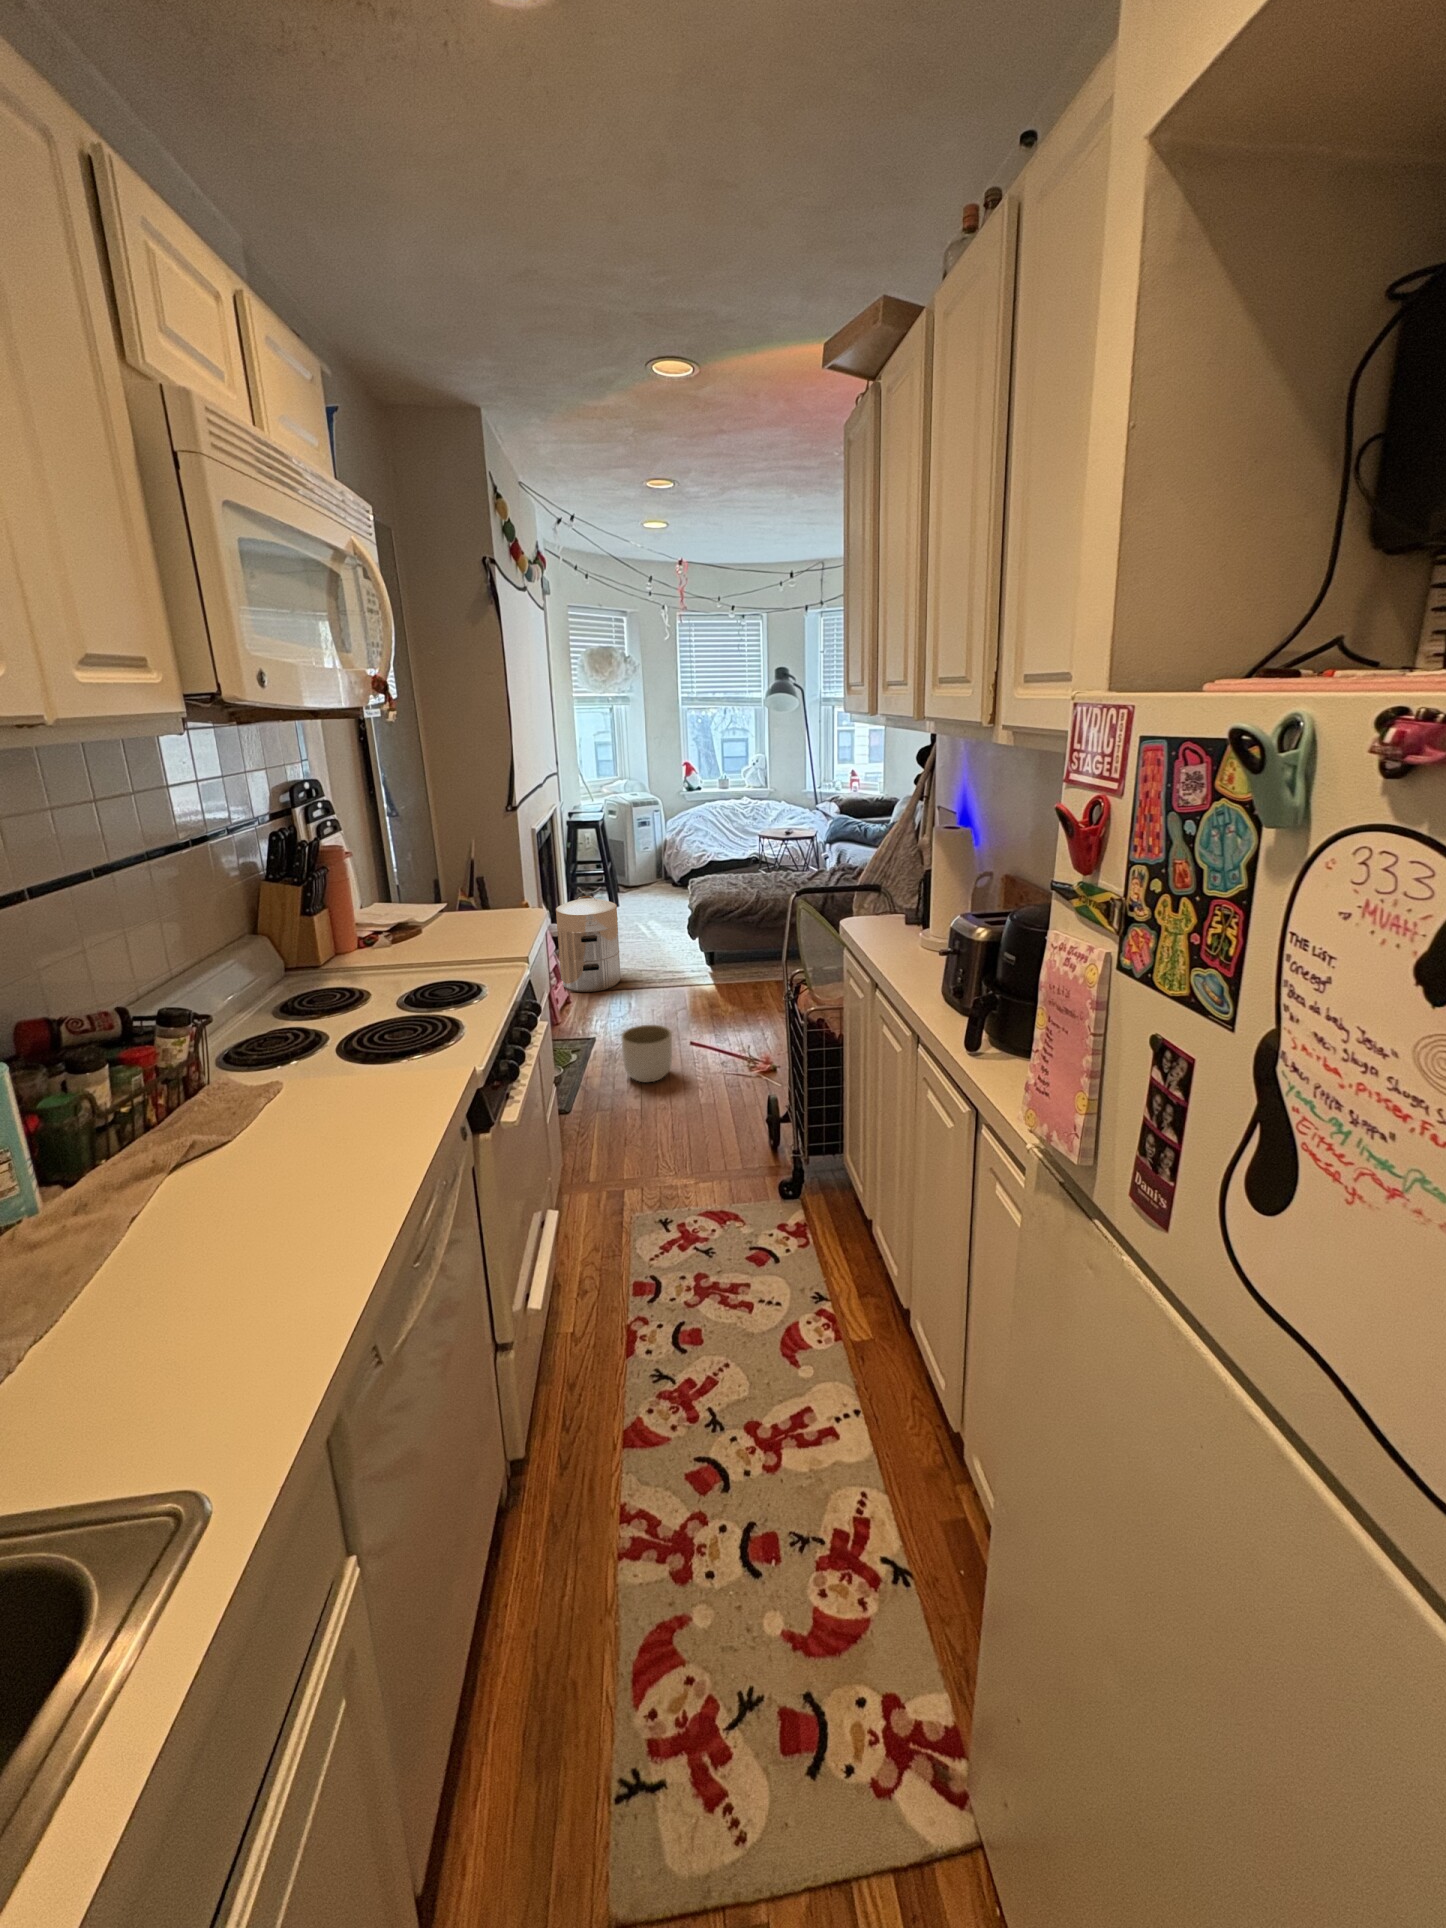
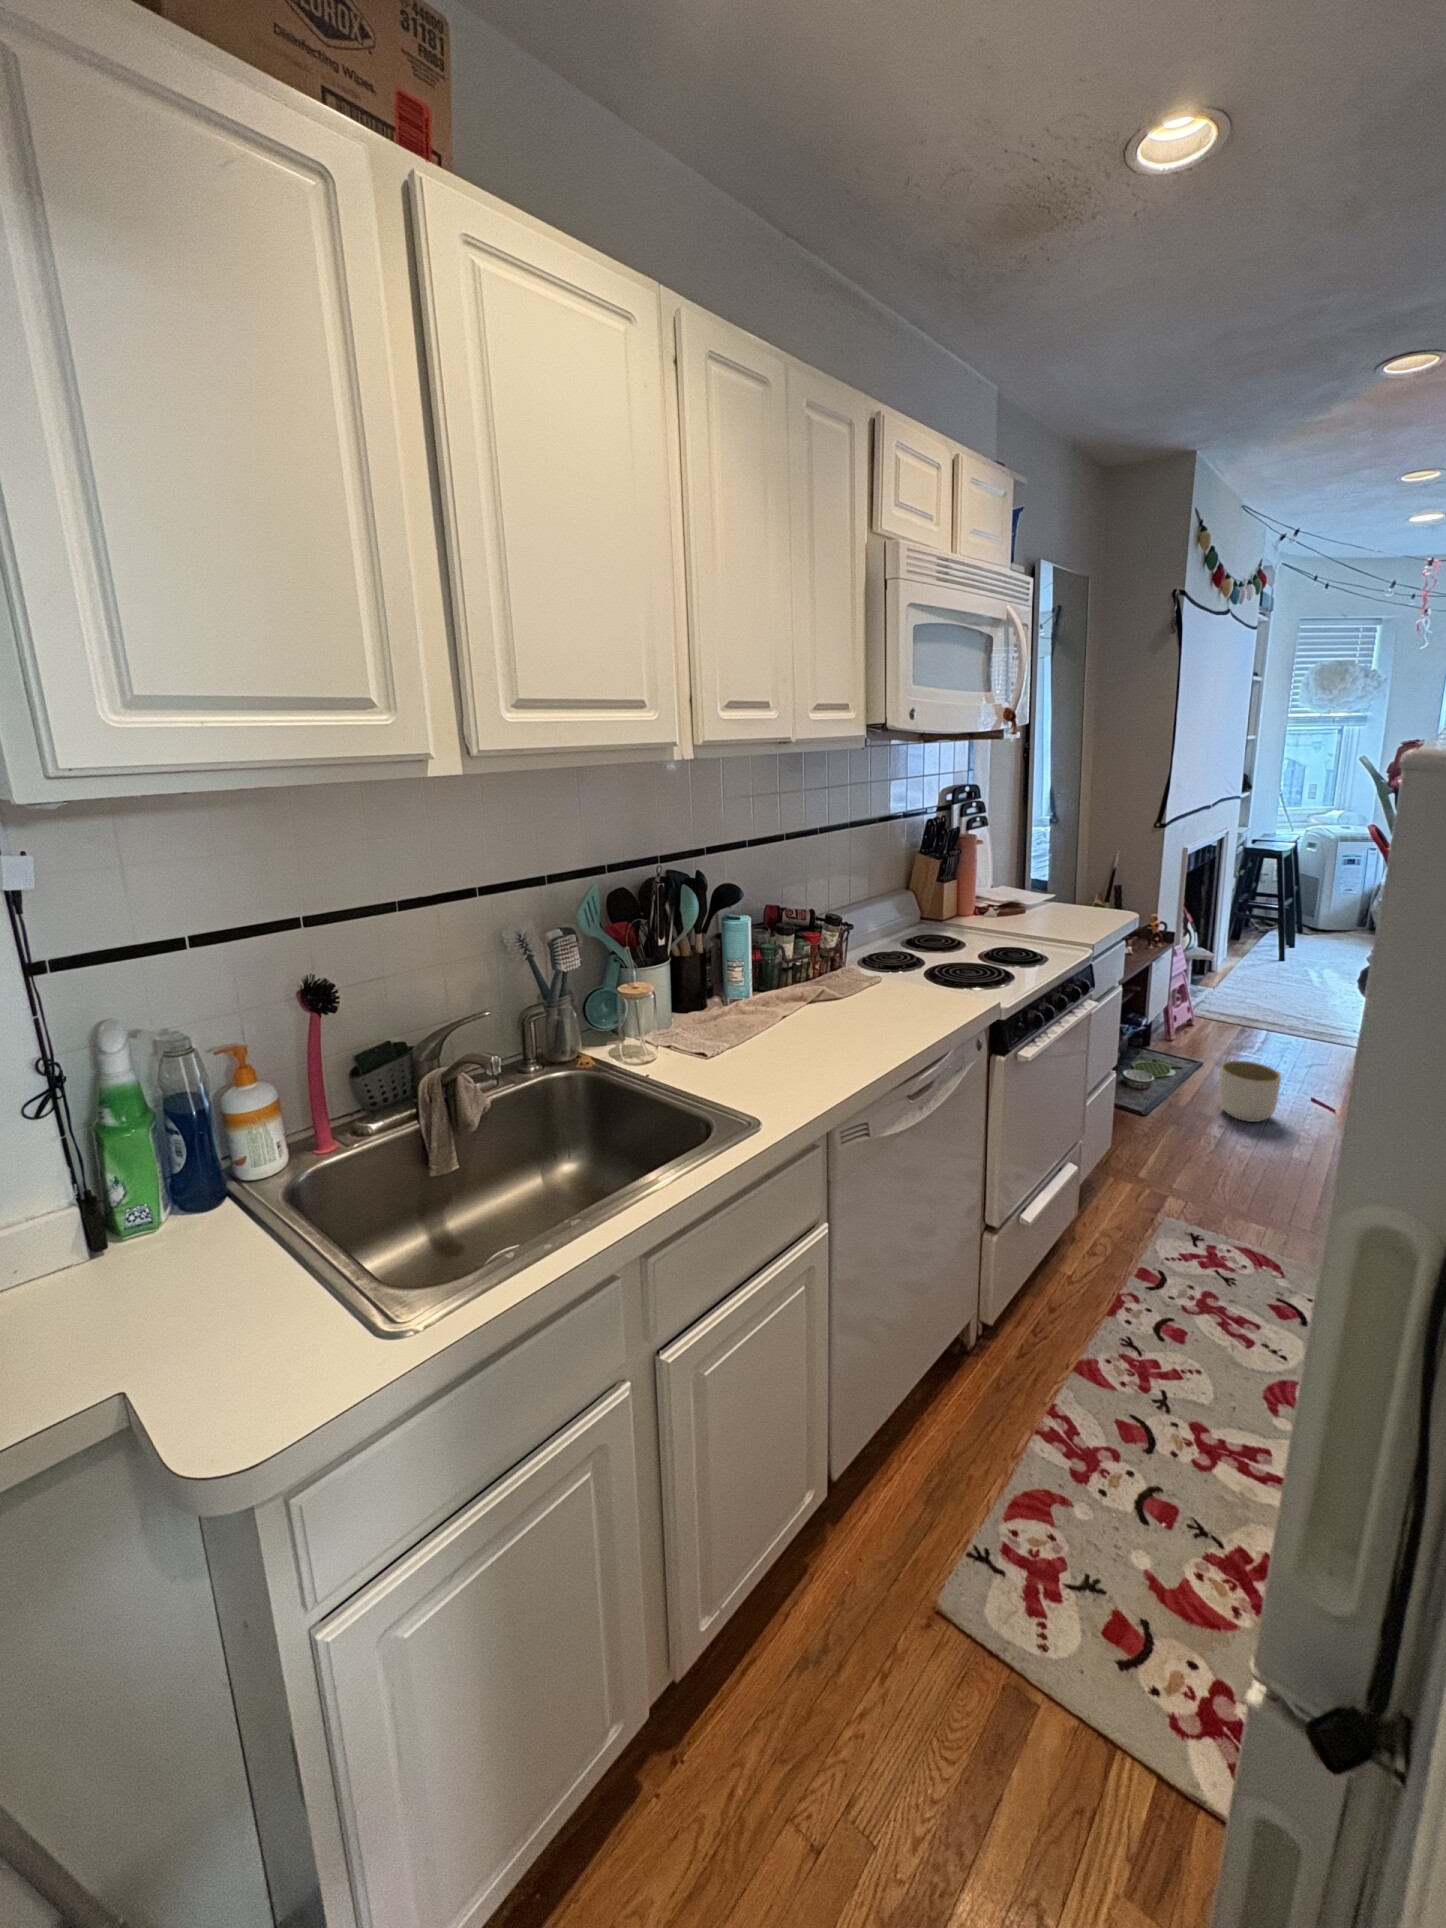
waste bin: present [556,896,621,992] -> none [1191,923,1270,1024]

